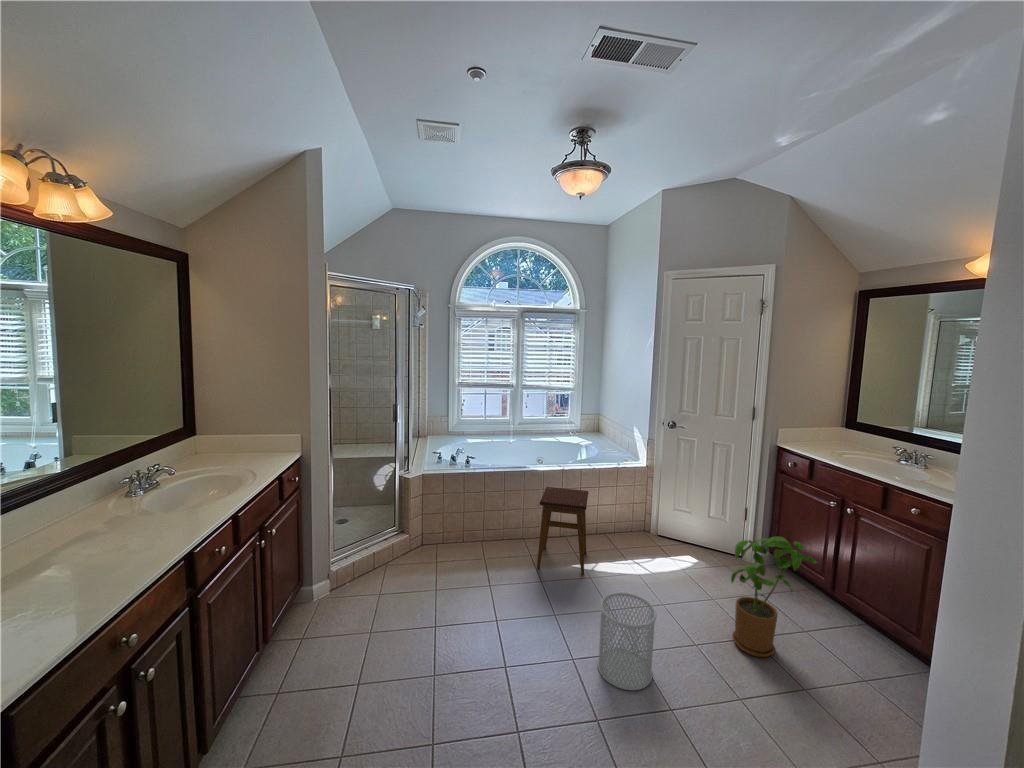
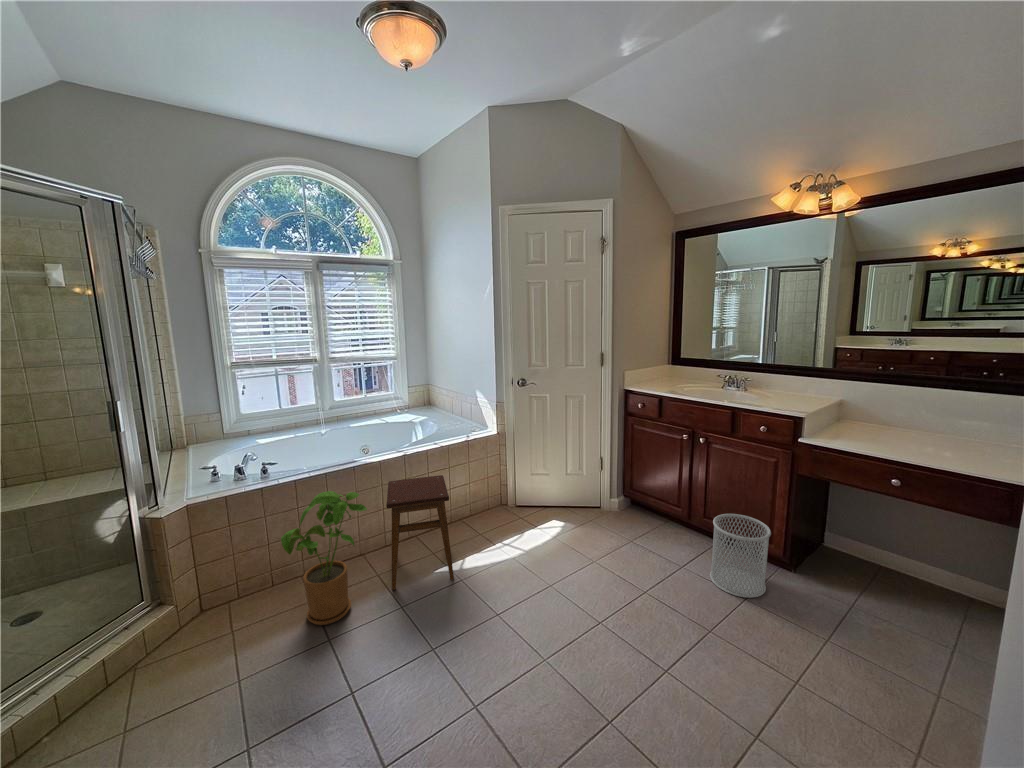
house plant: present [731,537,817,657] -> present [281,491,367,625]
wastebasket: present [597,592,657,690] -> present [710,514,771,598]

